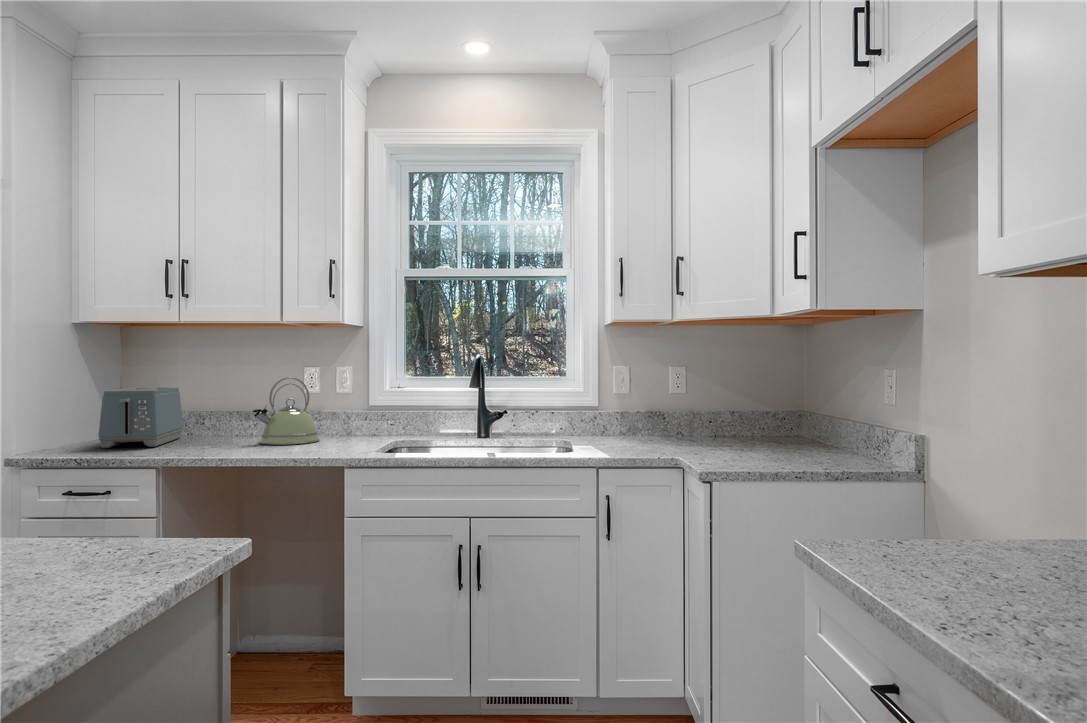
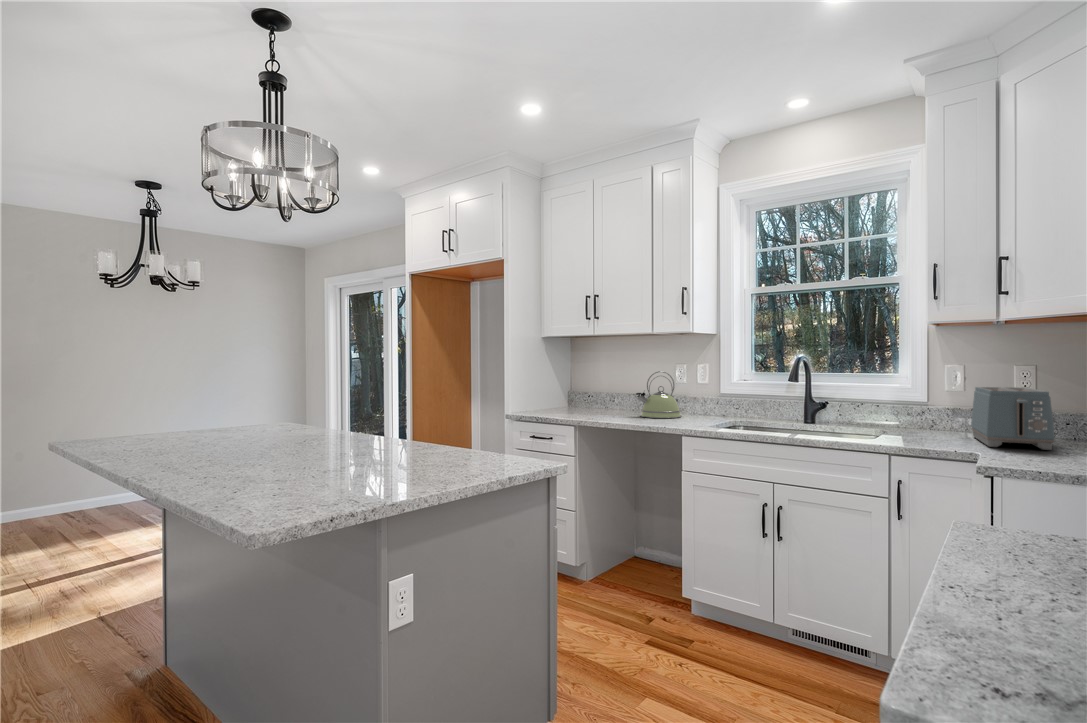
toaster: present [99,387,183,448] -> present [971,387,1055,450]

